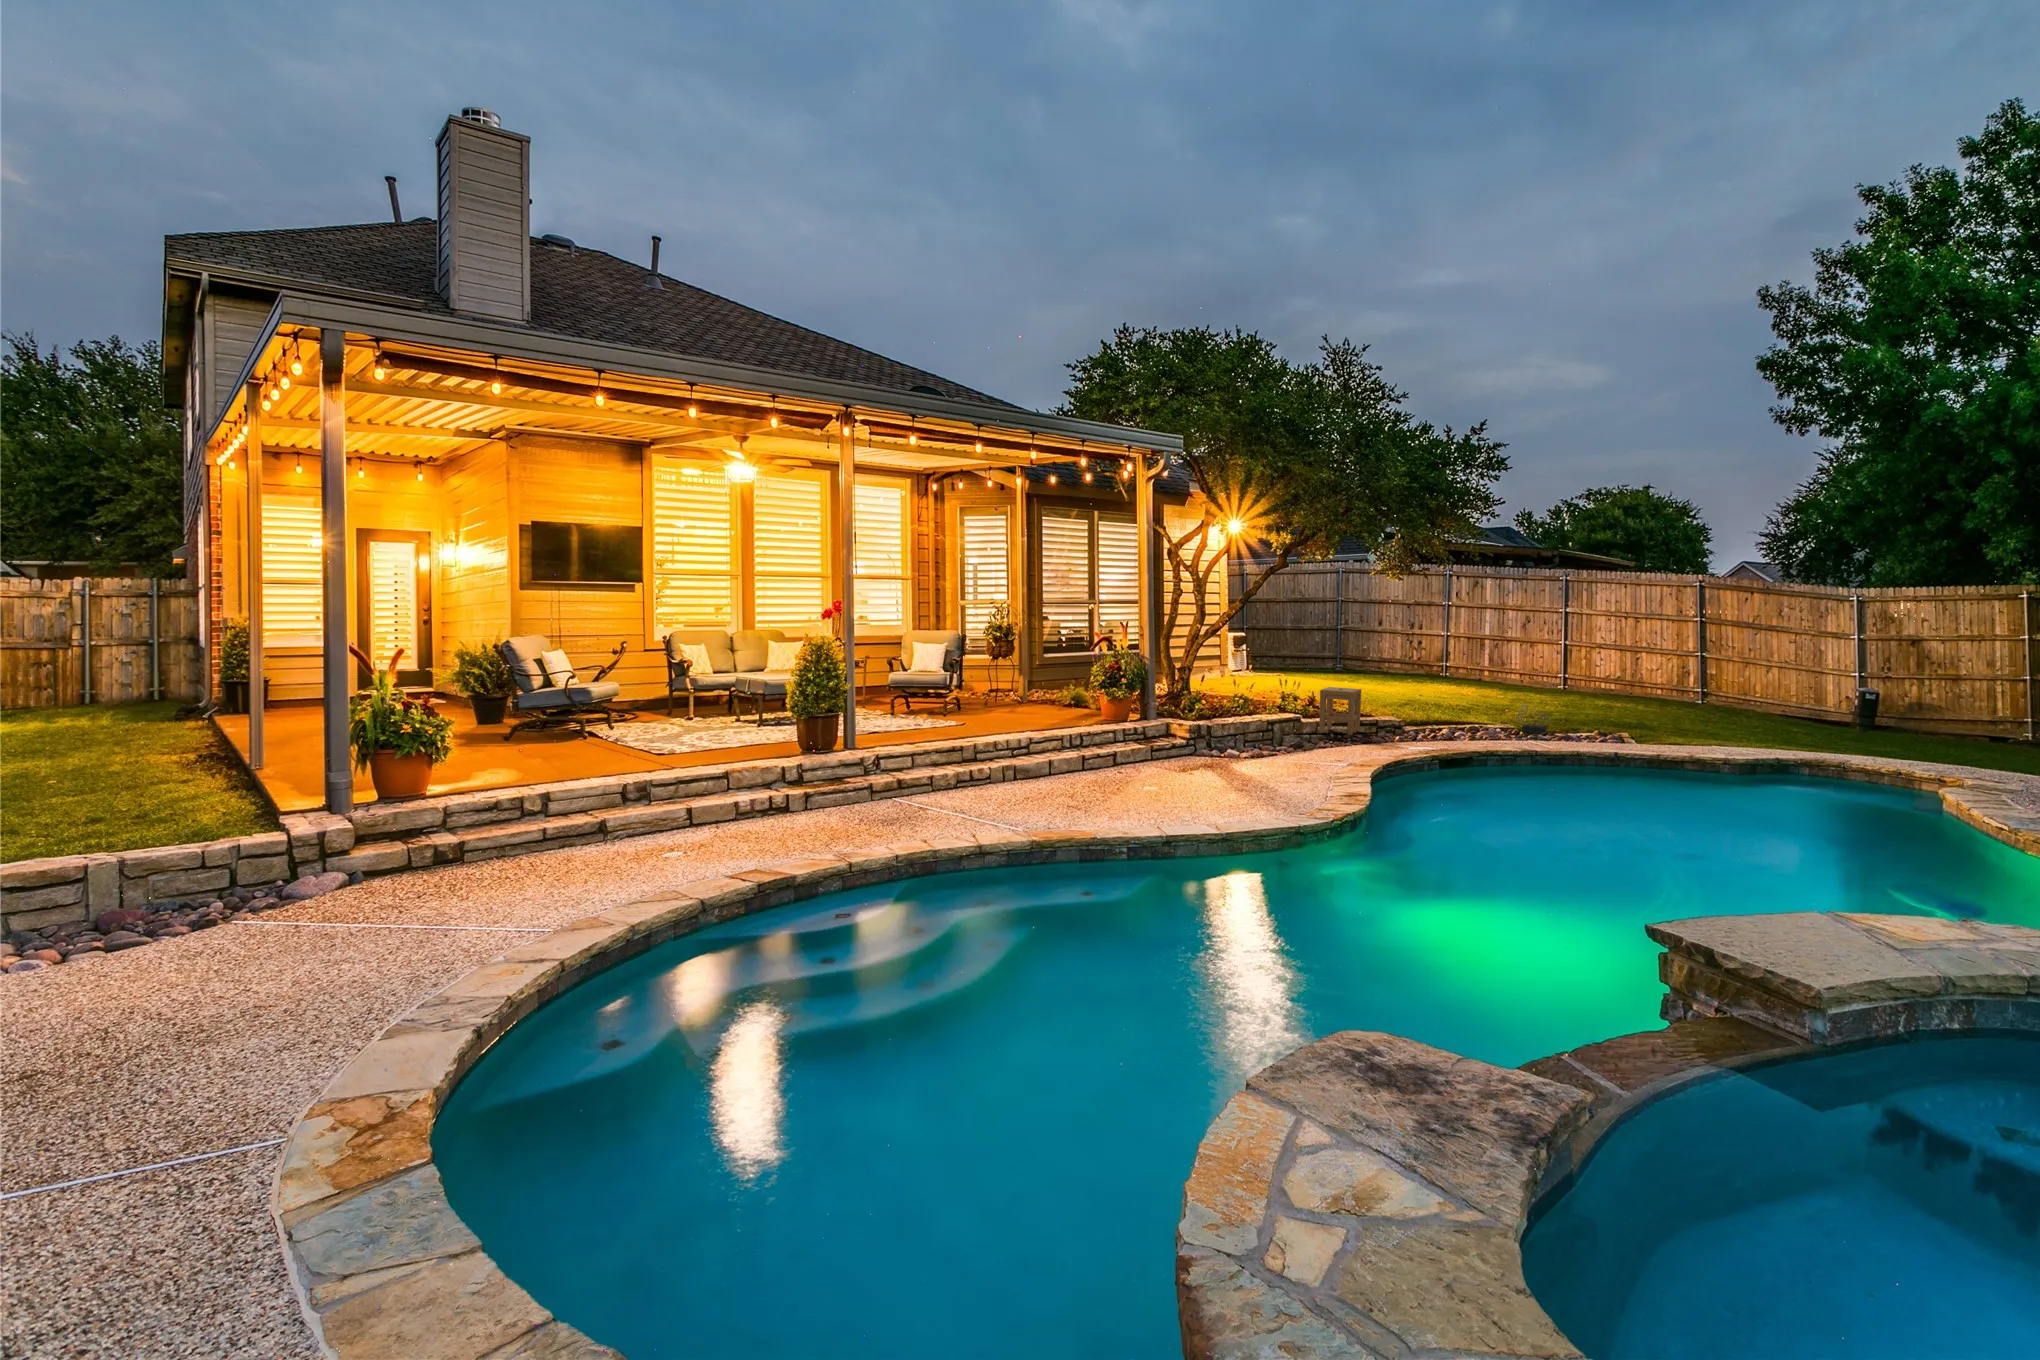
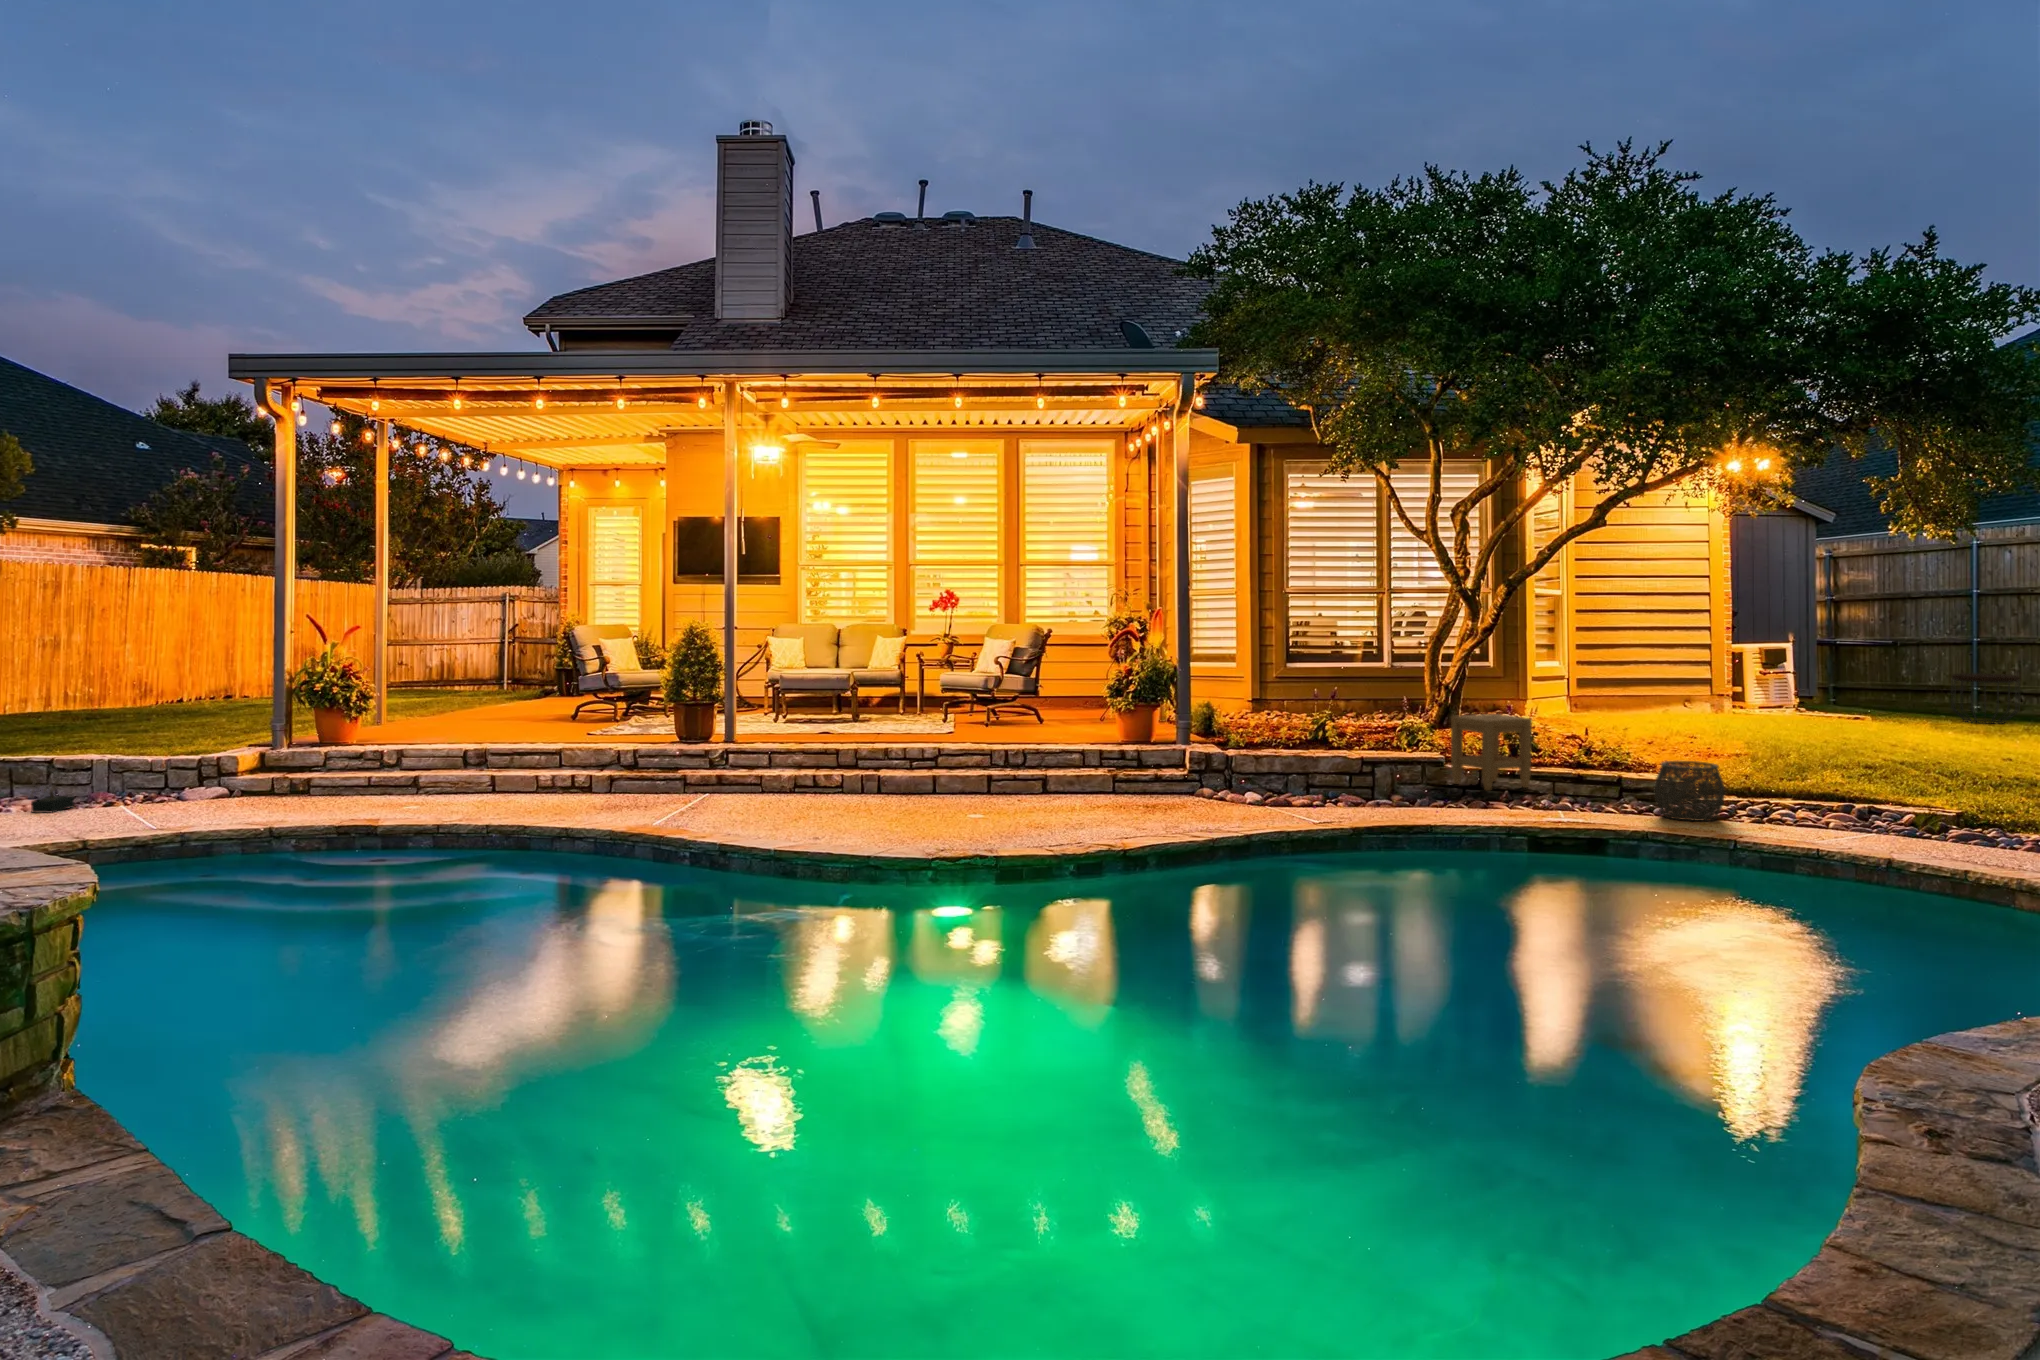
side table: none [1334,650,1365,677] -> present [1951,673,2020,724]
decorative plant: present [1519,708,1547,734] -> present [31,762,82,813]
woven basket: none [1468,709,1505,743] -> present [1655,761,1725,821]

